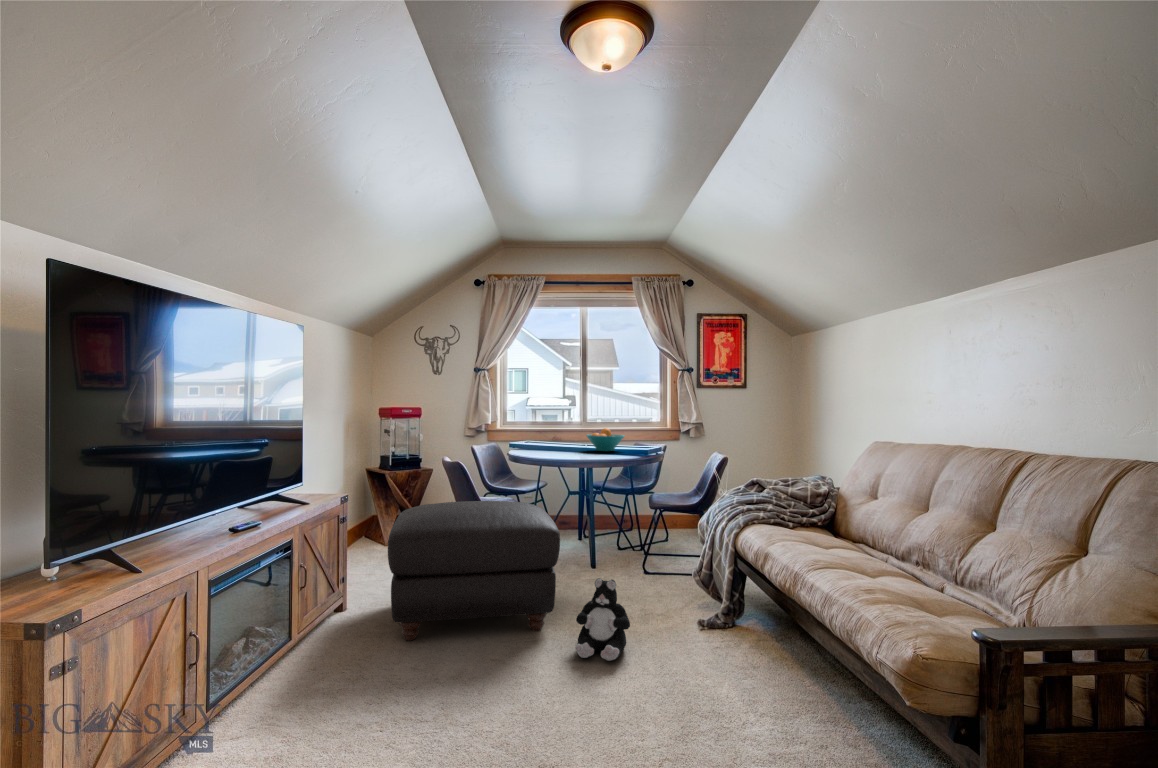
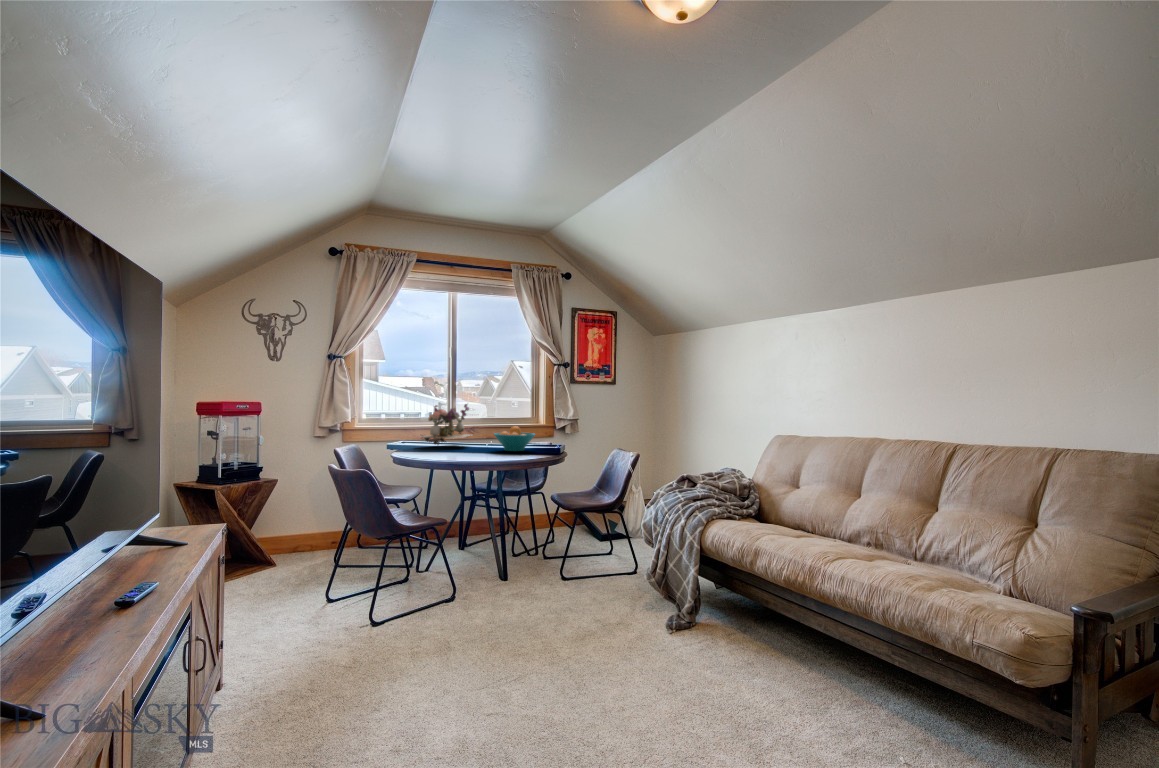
flower arrangement: none [531,407,582,446] -> present [421,404,469,445]
ottoman: present [388,501,560,641] -> none [319,518,554,715]
plush toy: present [575,578,630,661] -> none [586,595,651,688]

